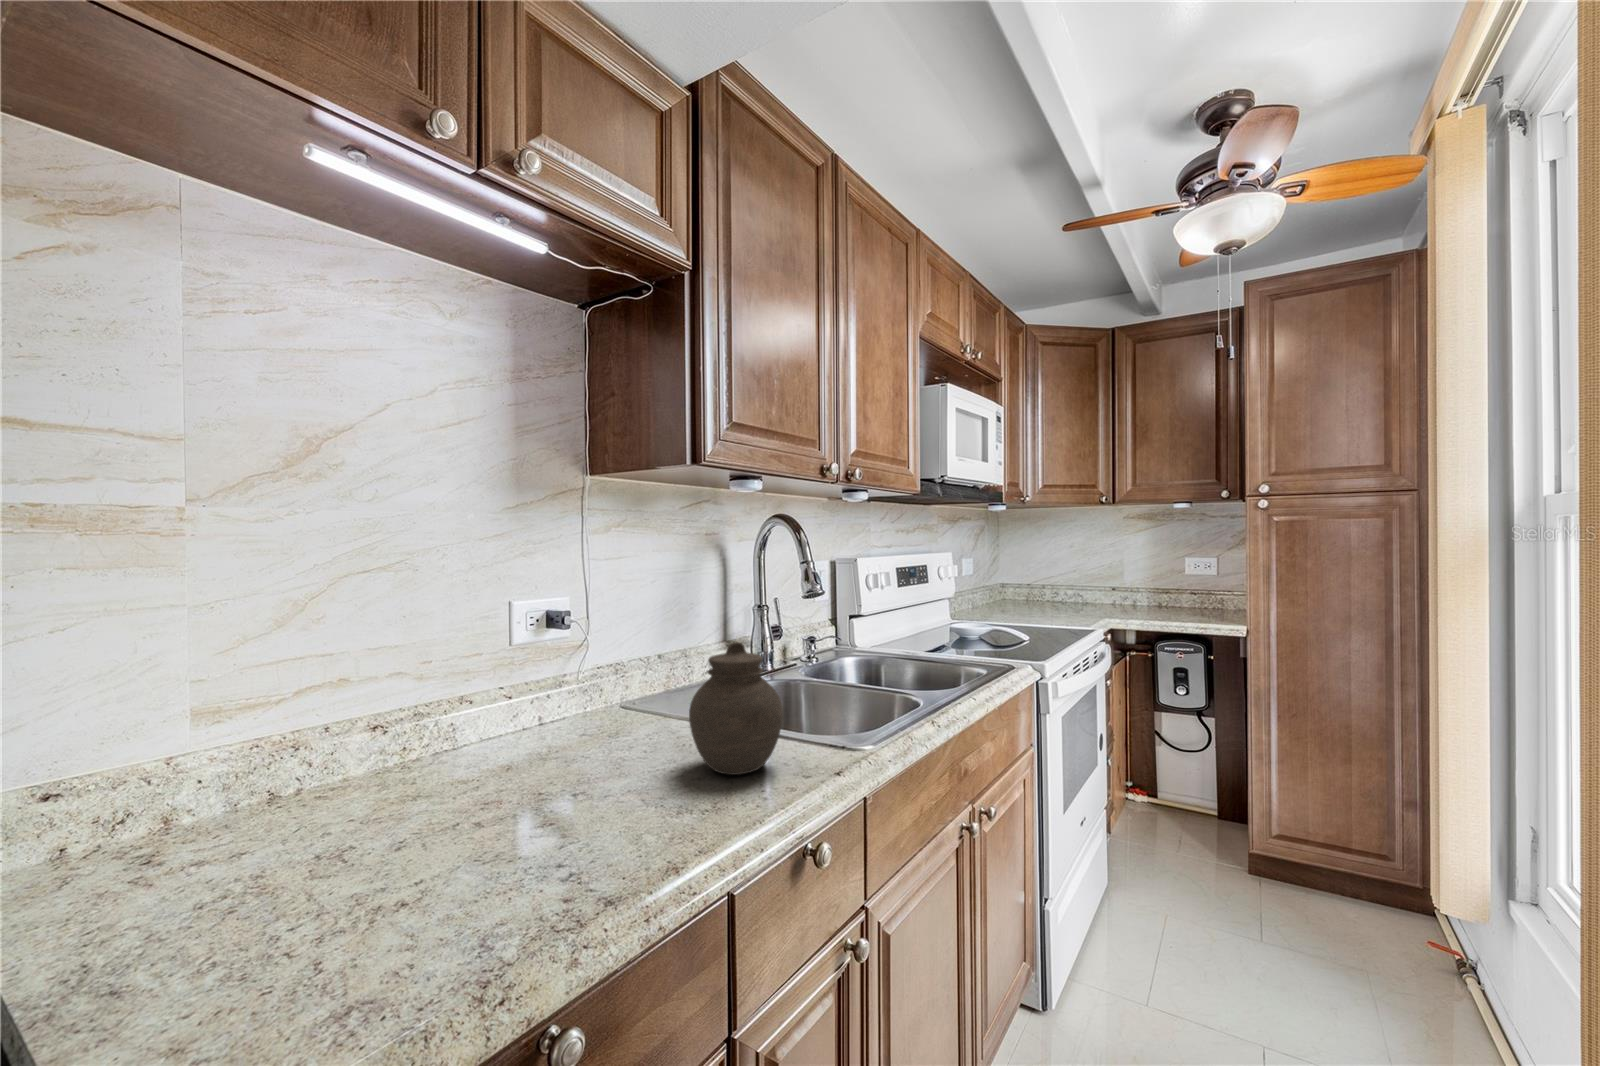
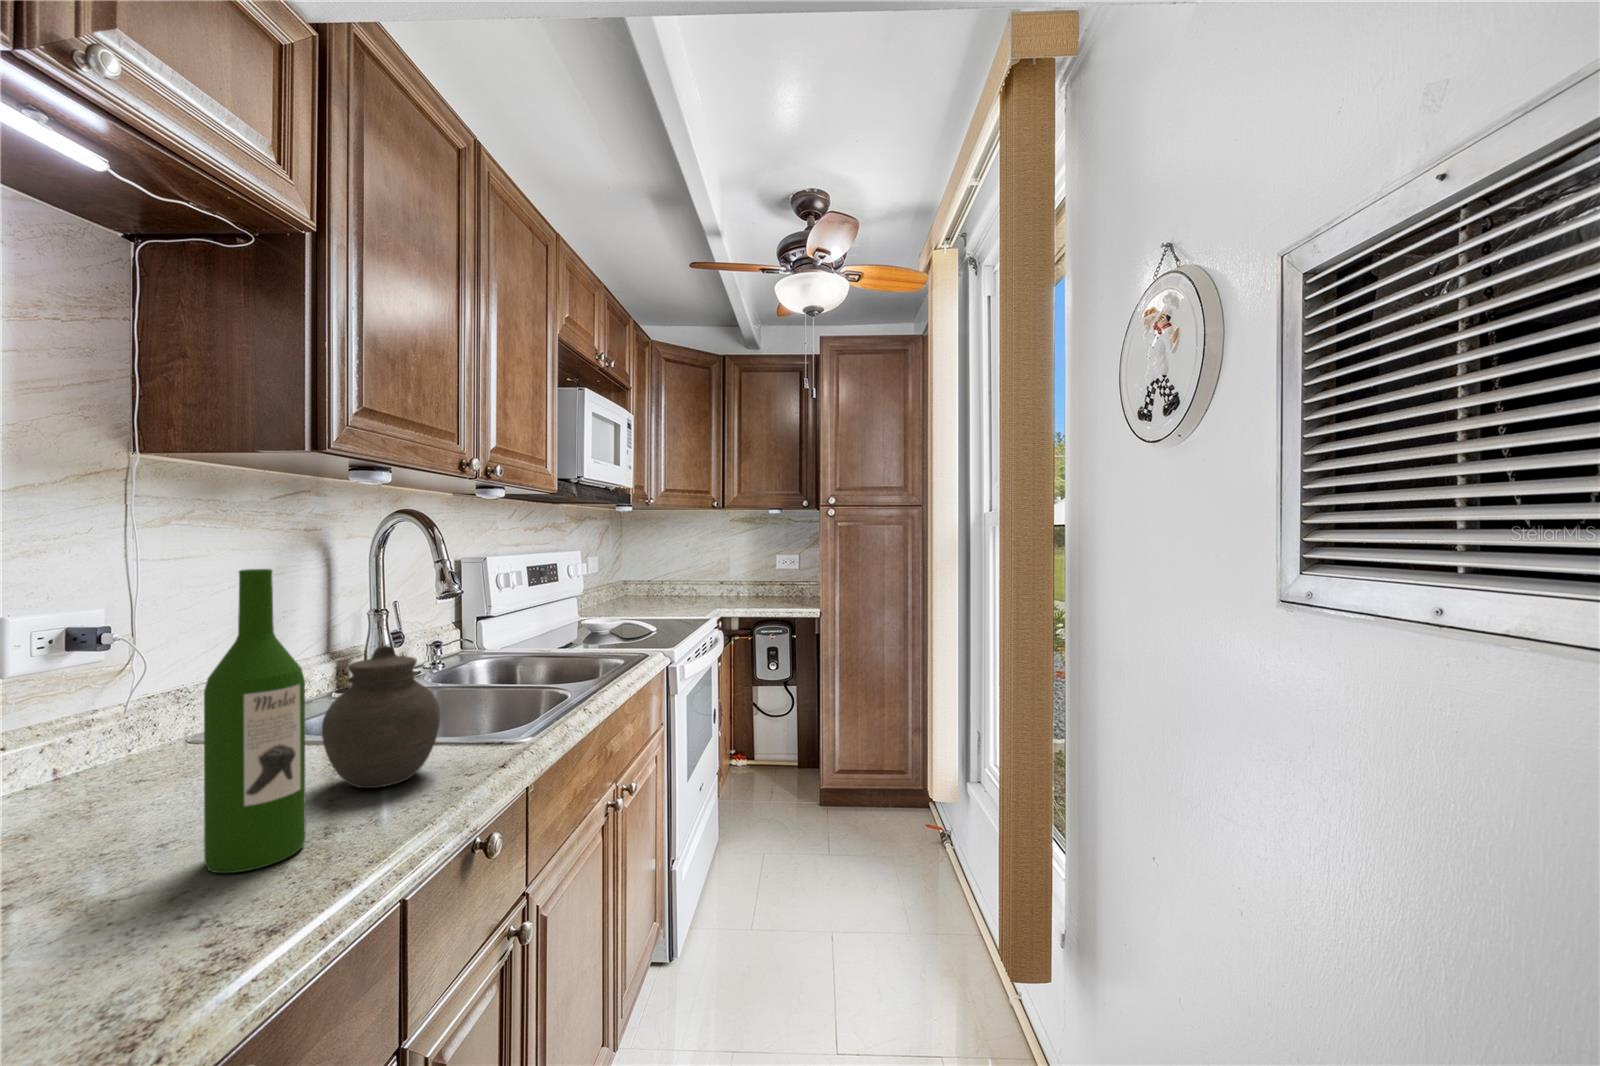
wine bottle: none [590,570,662,834] -> present [204,569,306,873]

